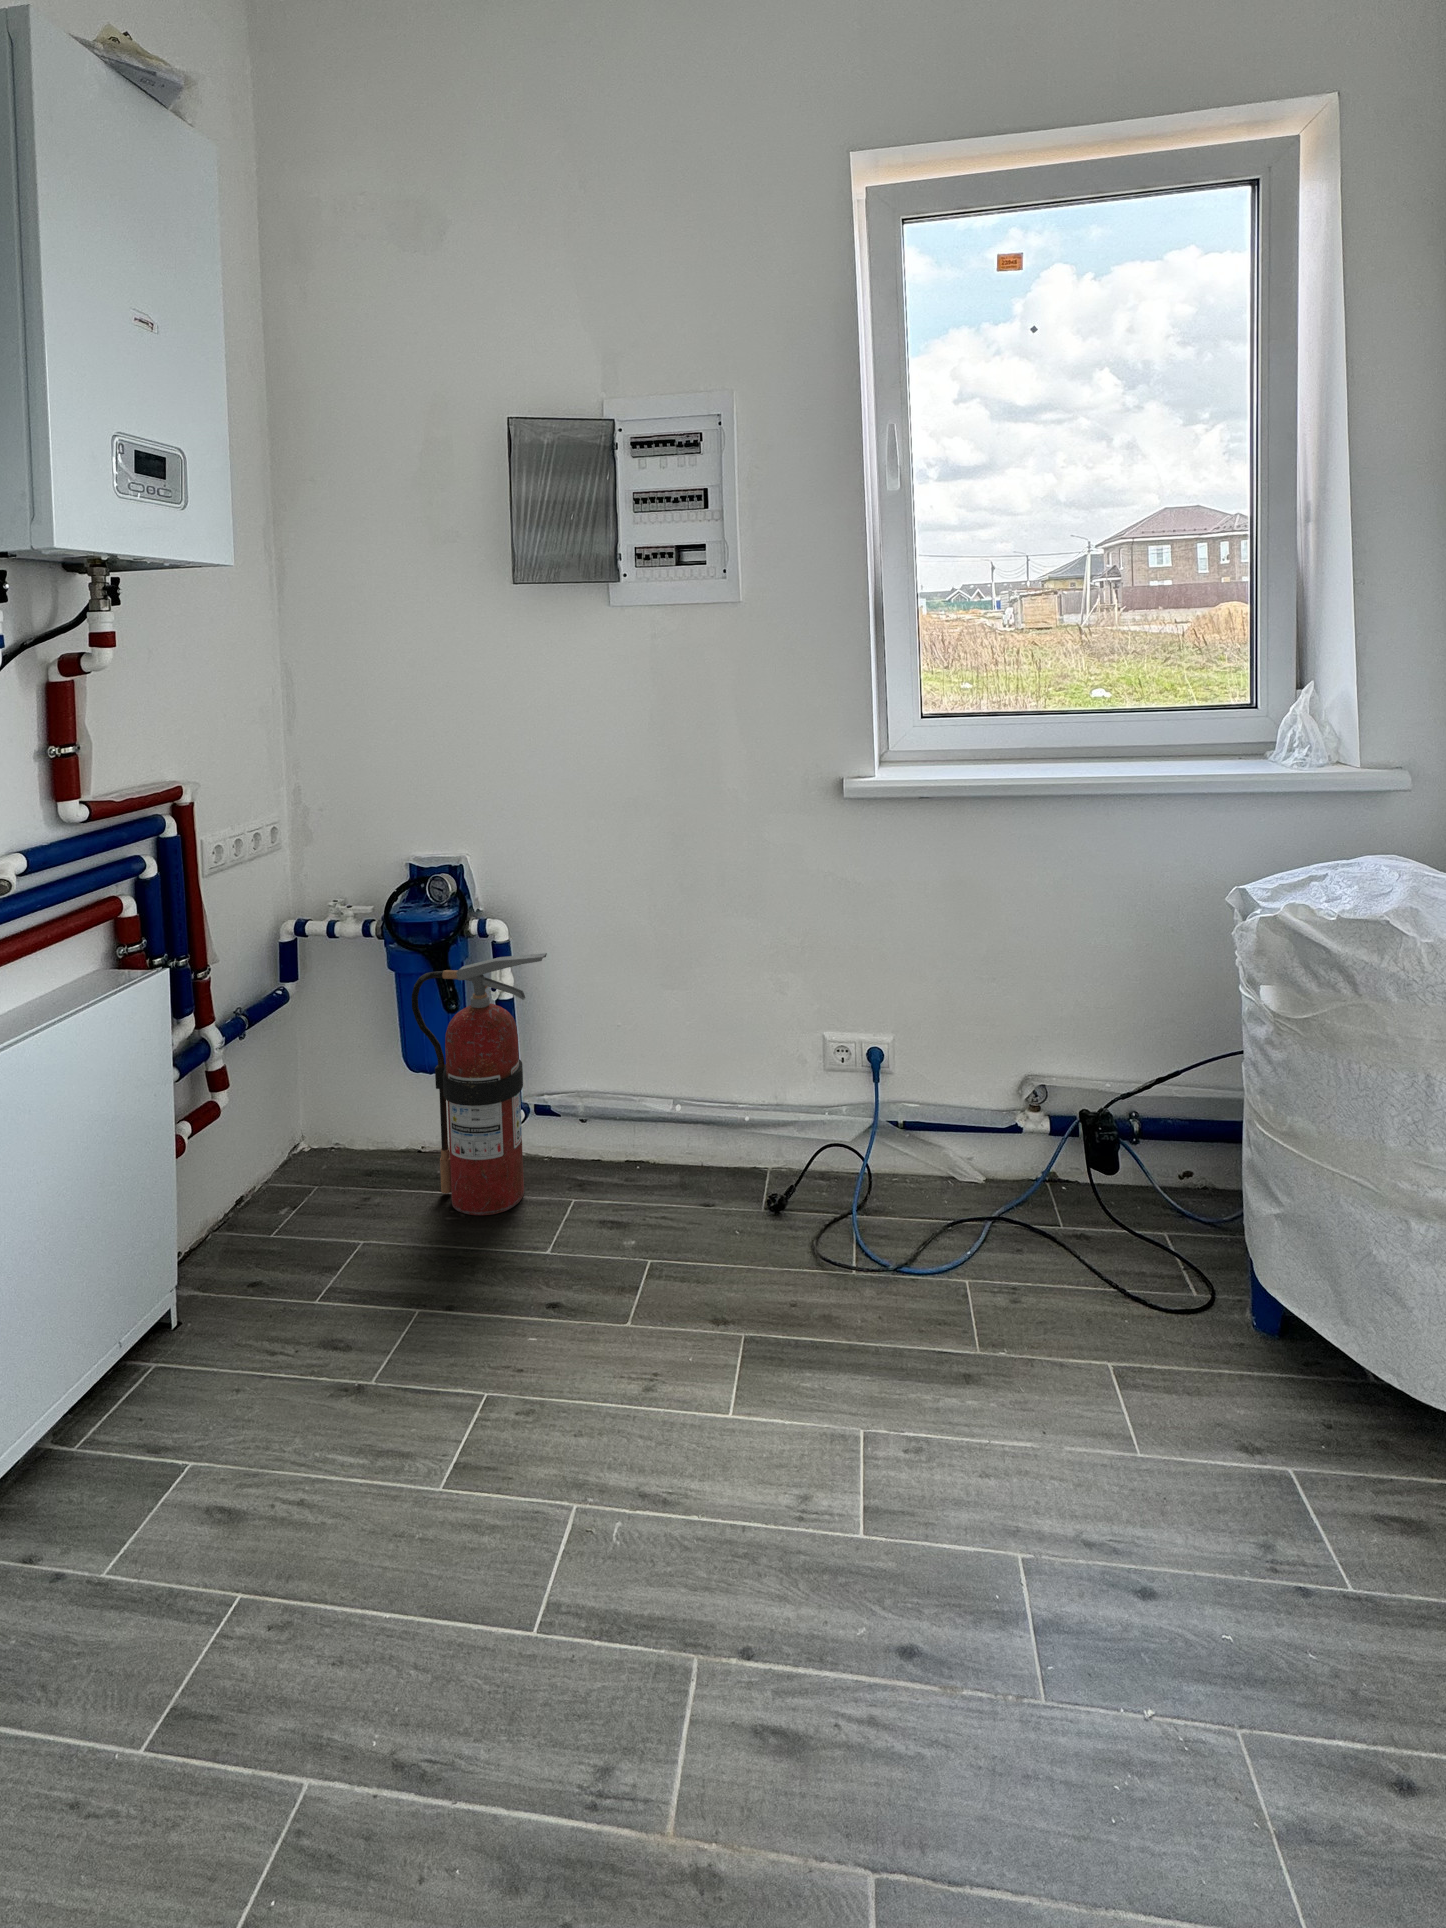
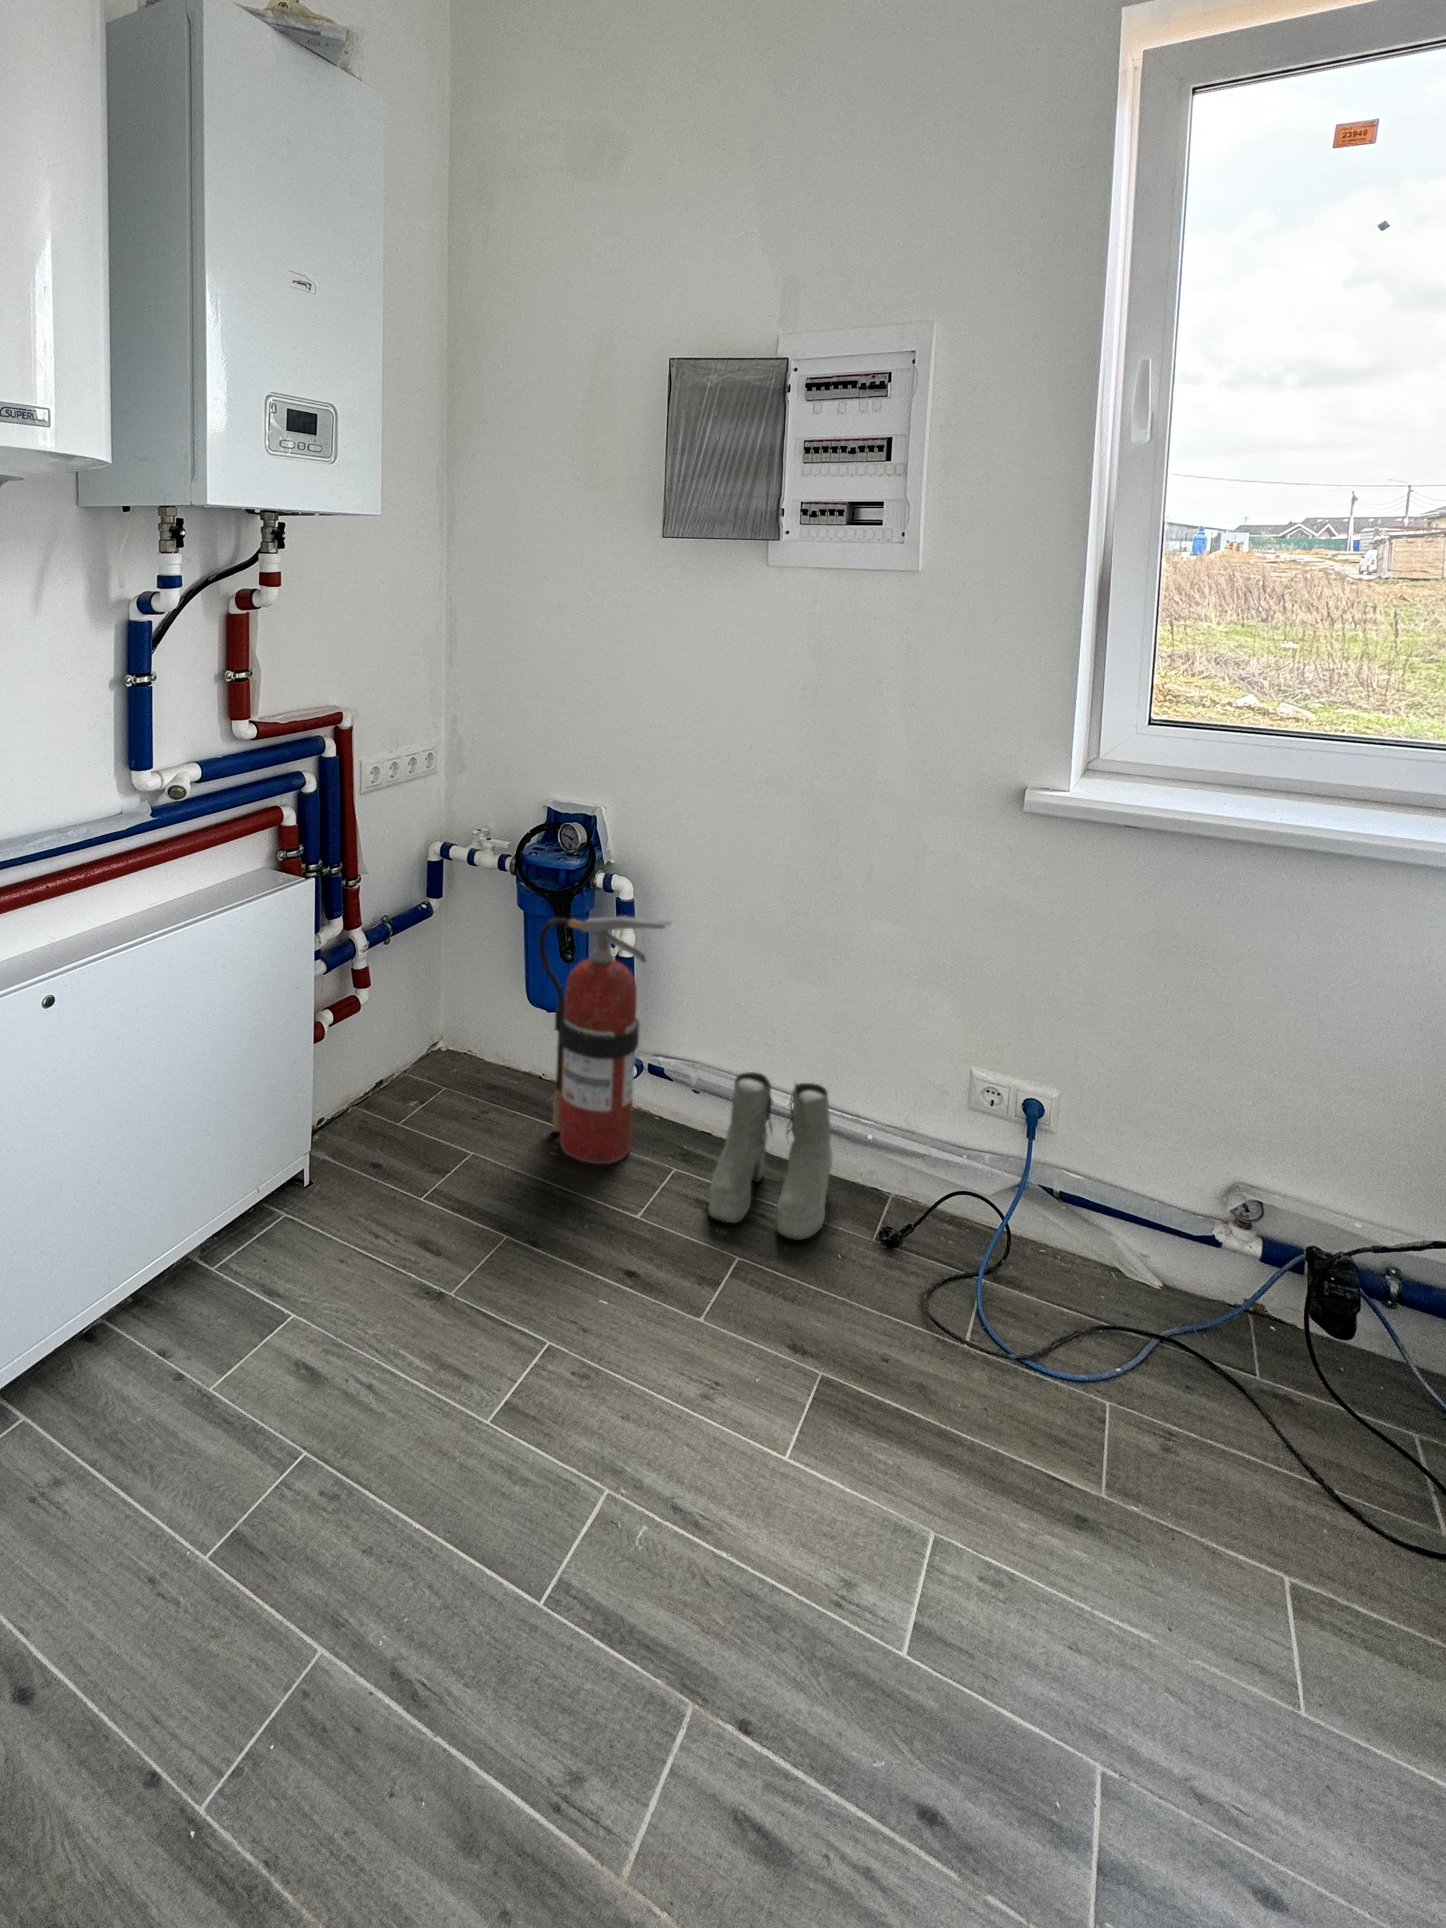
boots: none [610,1083,717,1234] -> present [708,1072,833,1240]

